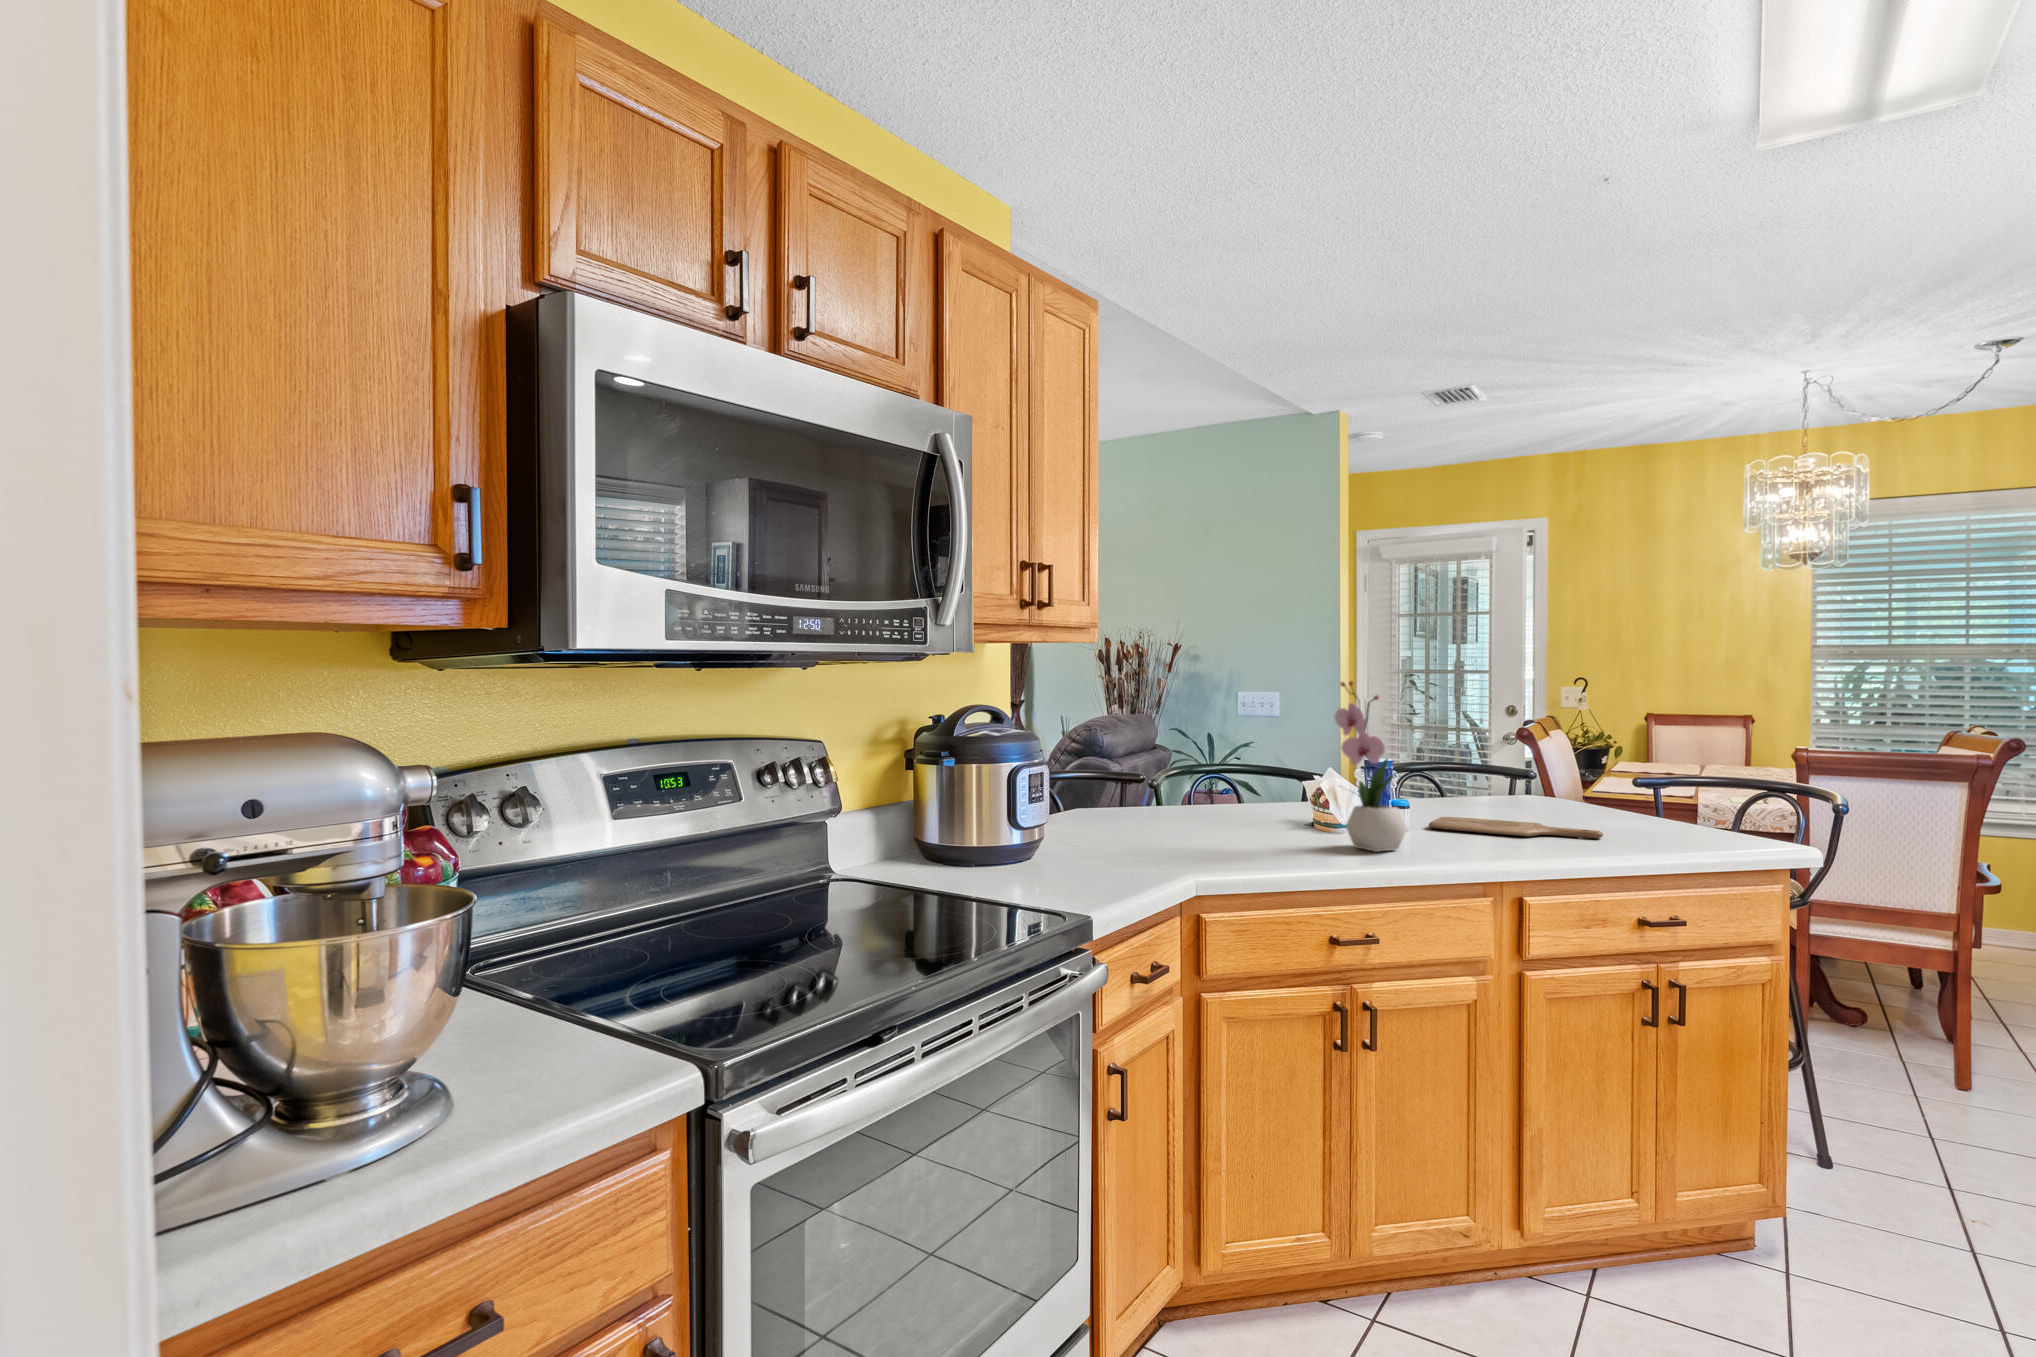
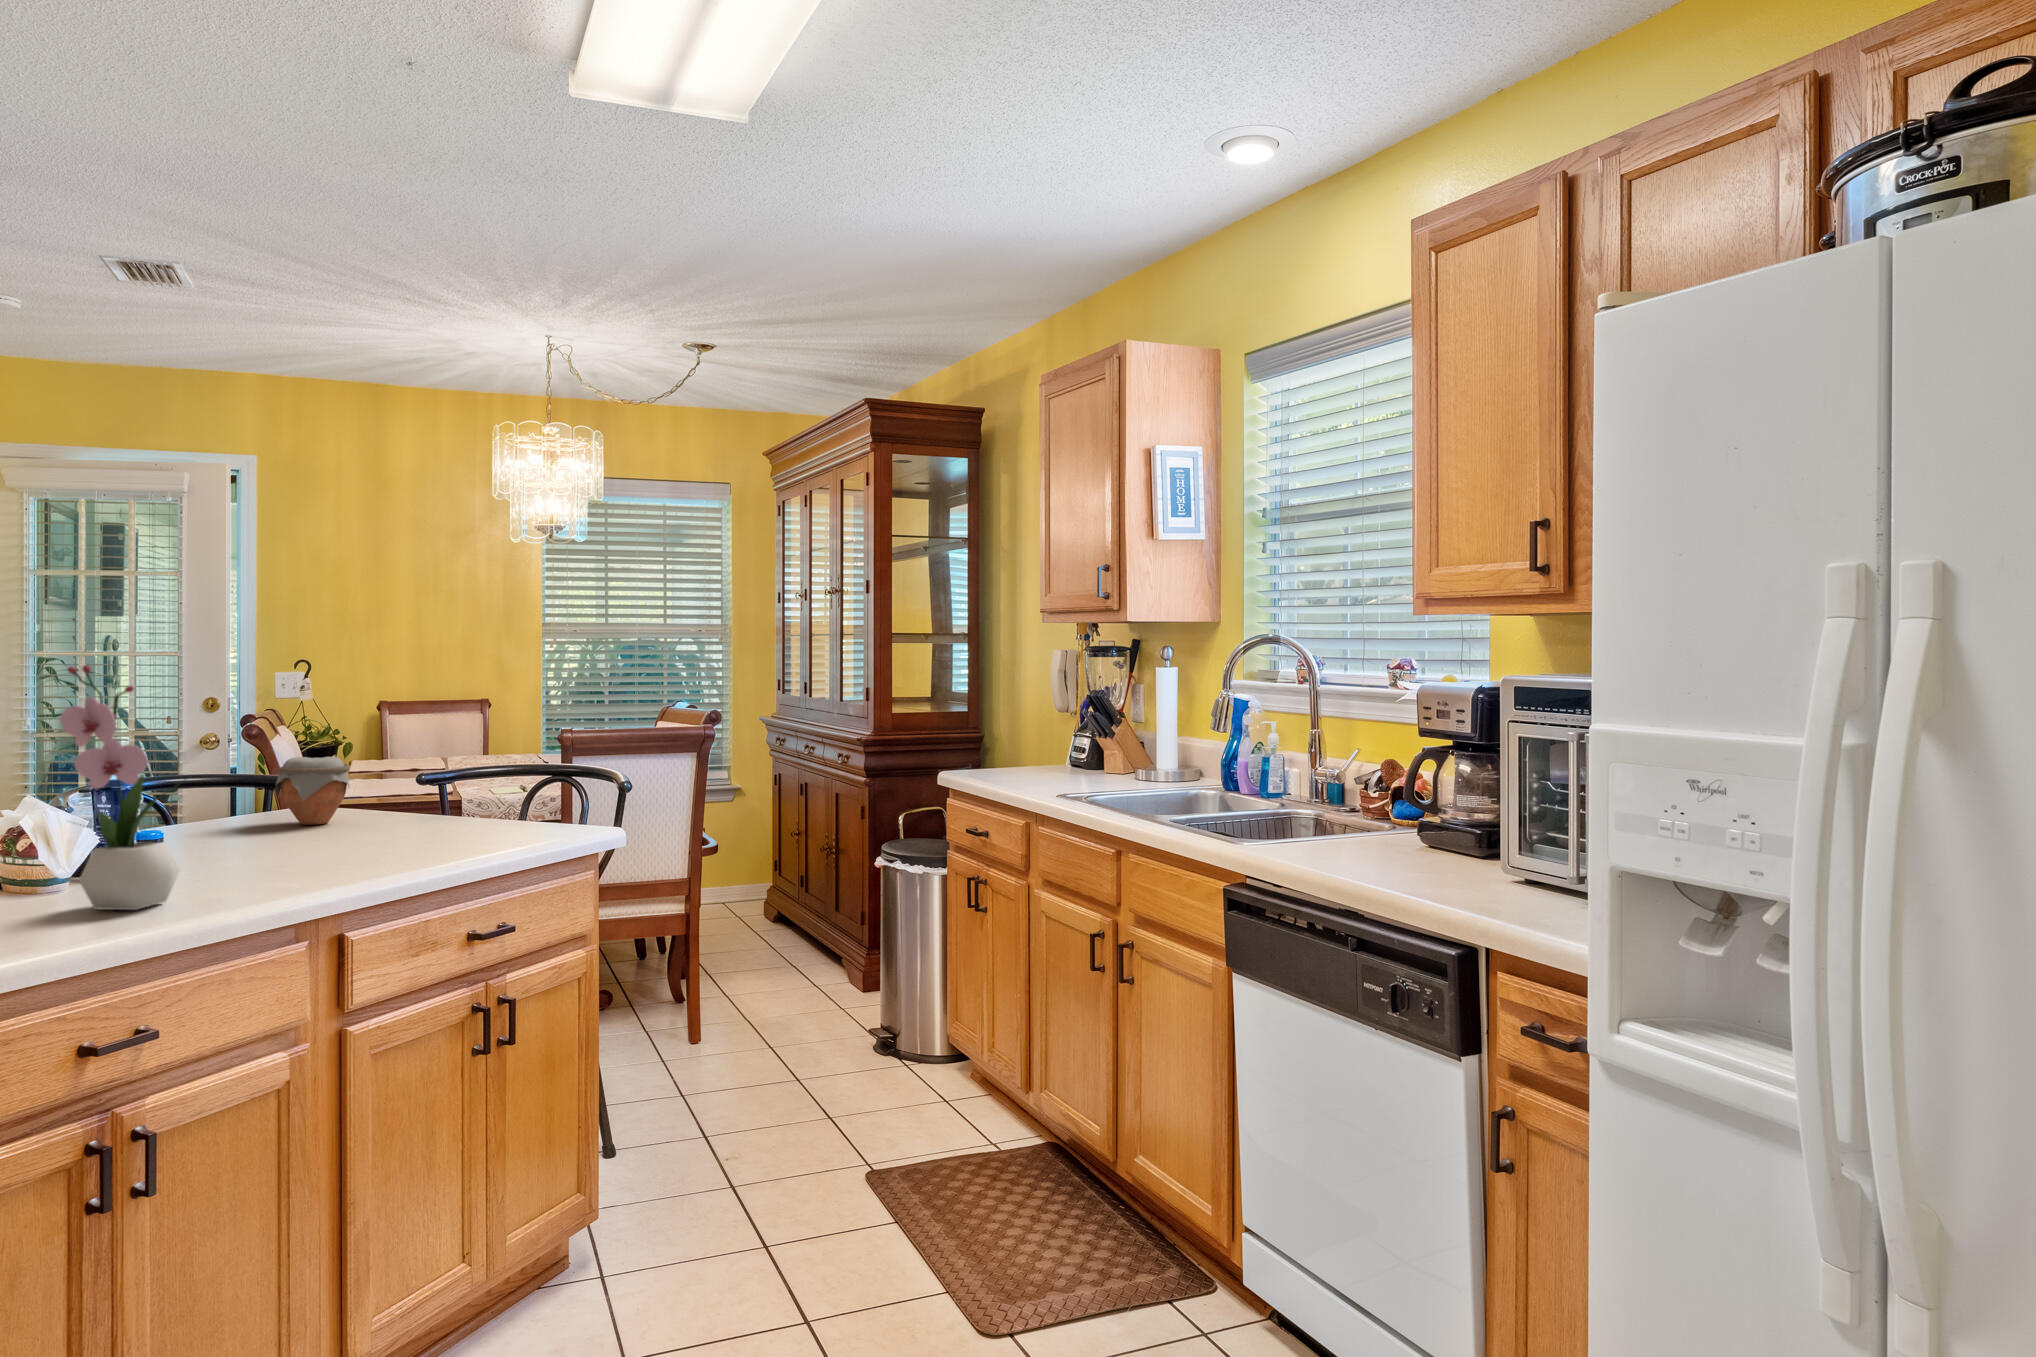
jar: none [1505,755,1563,809] -> present [275,757,350,825]
cutting board: present [1429,817,1603,838] -> none [190,841,420,866]

